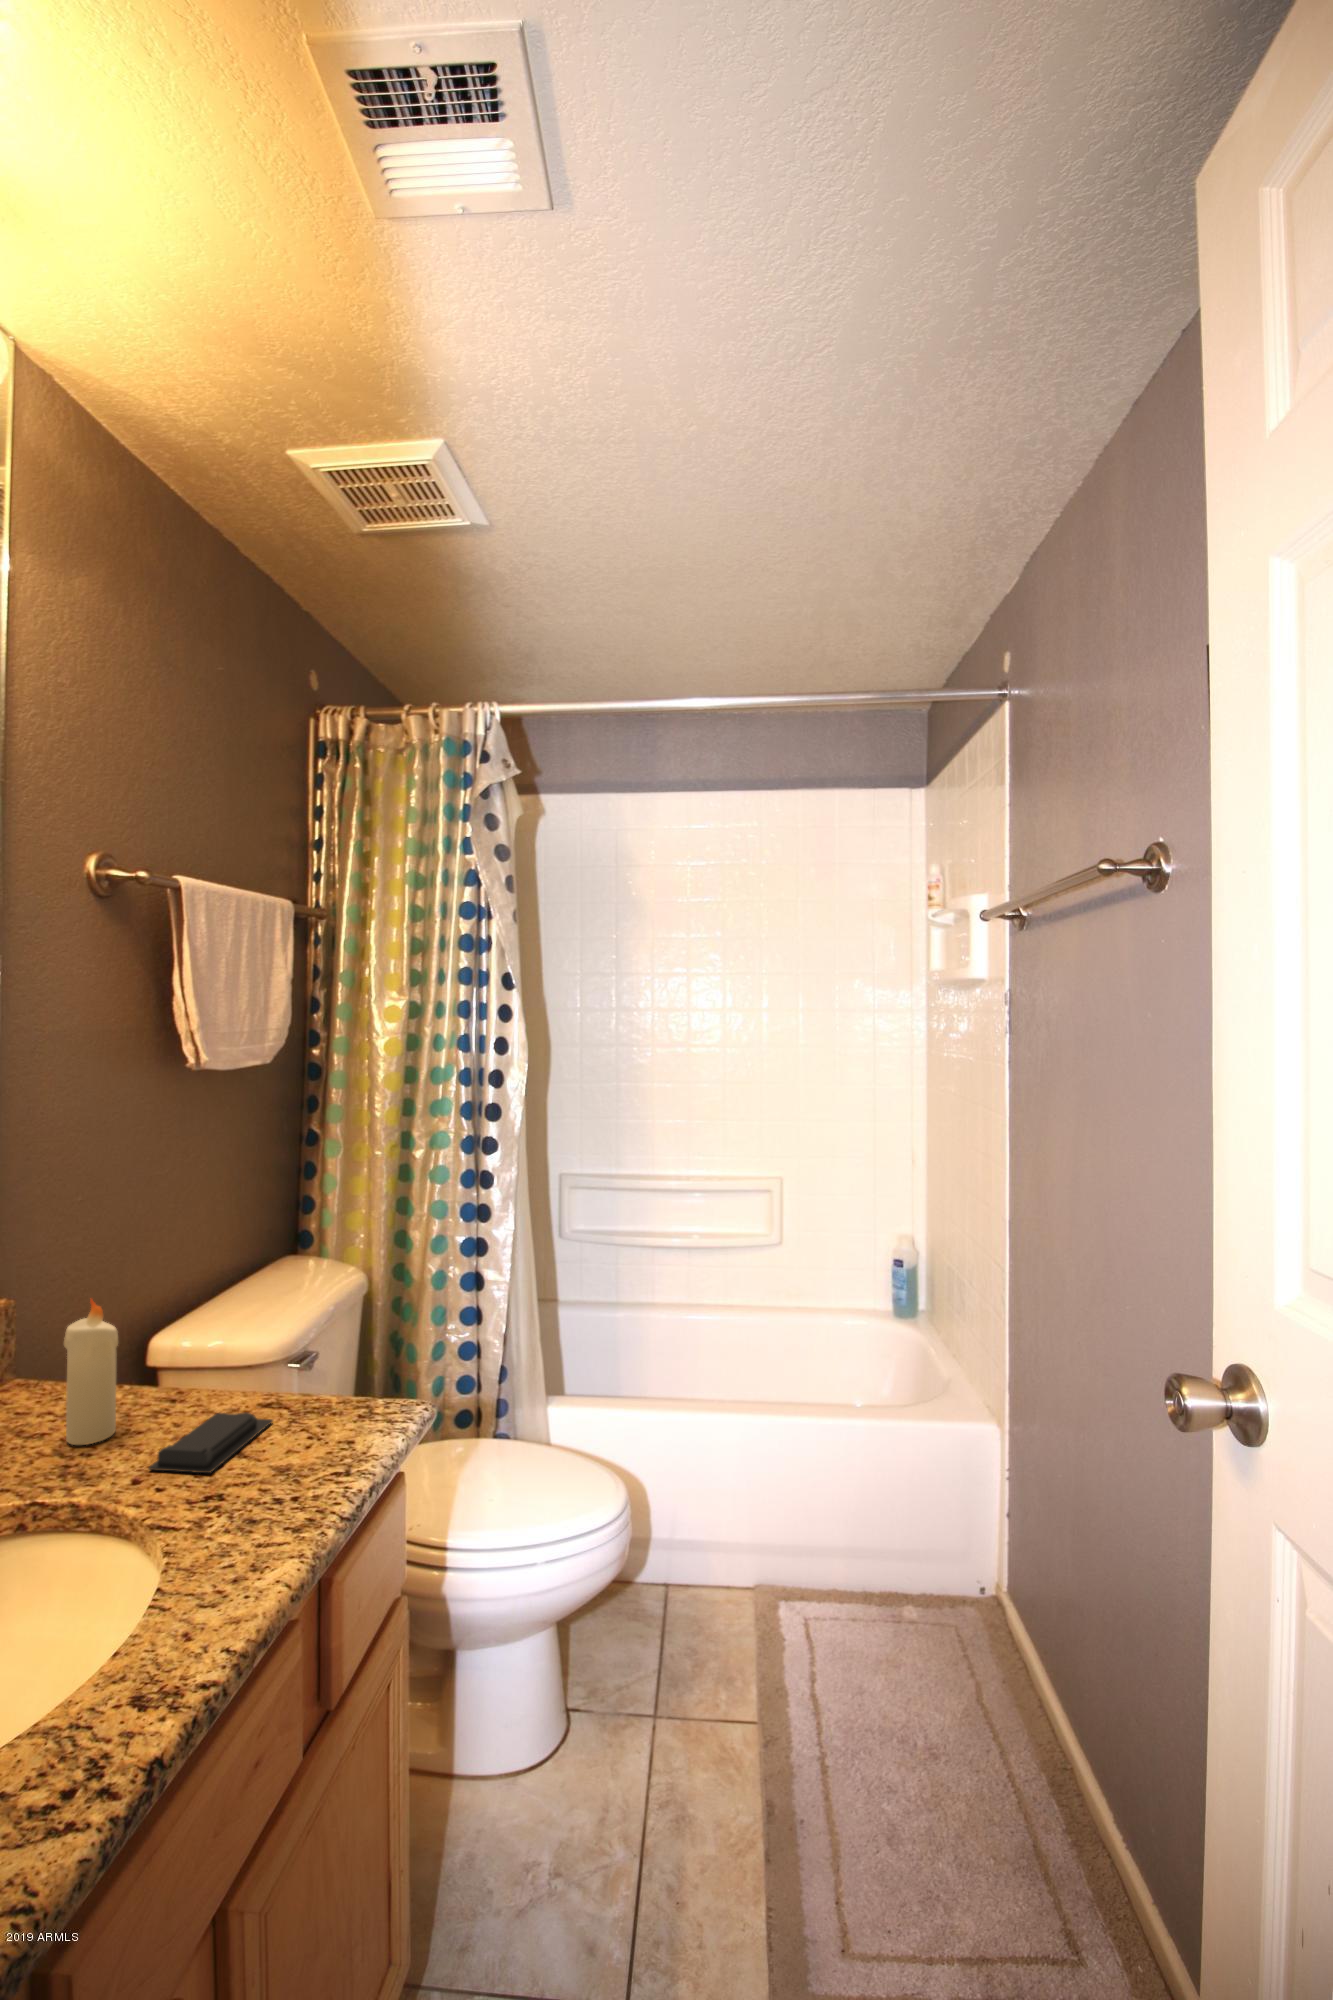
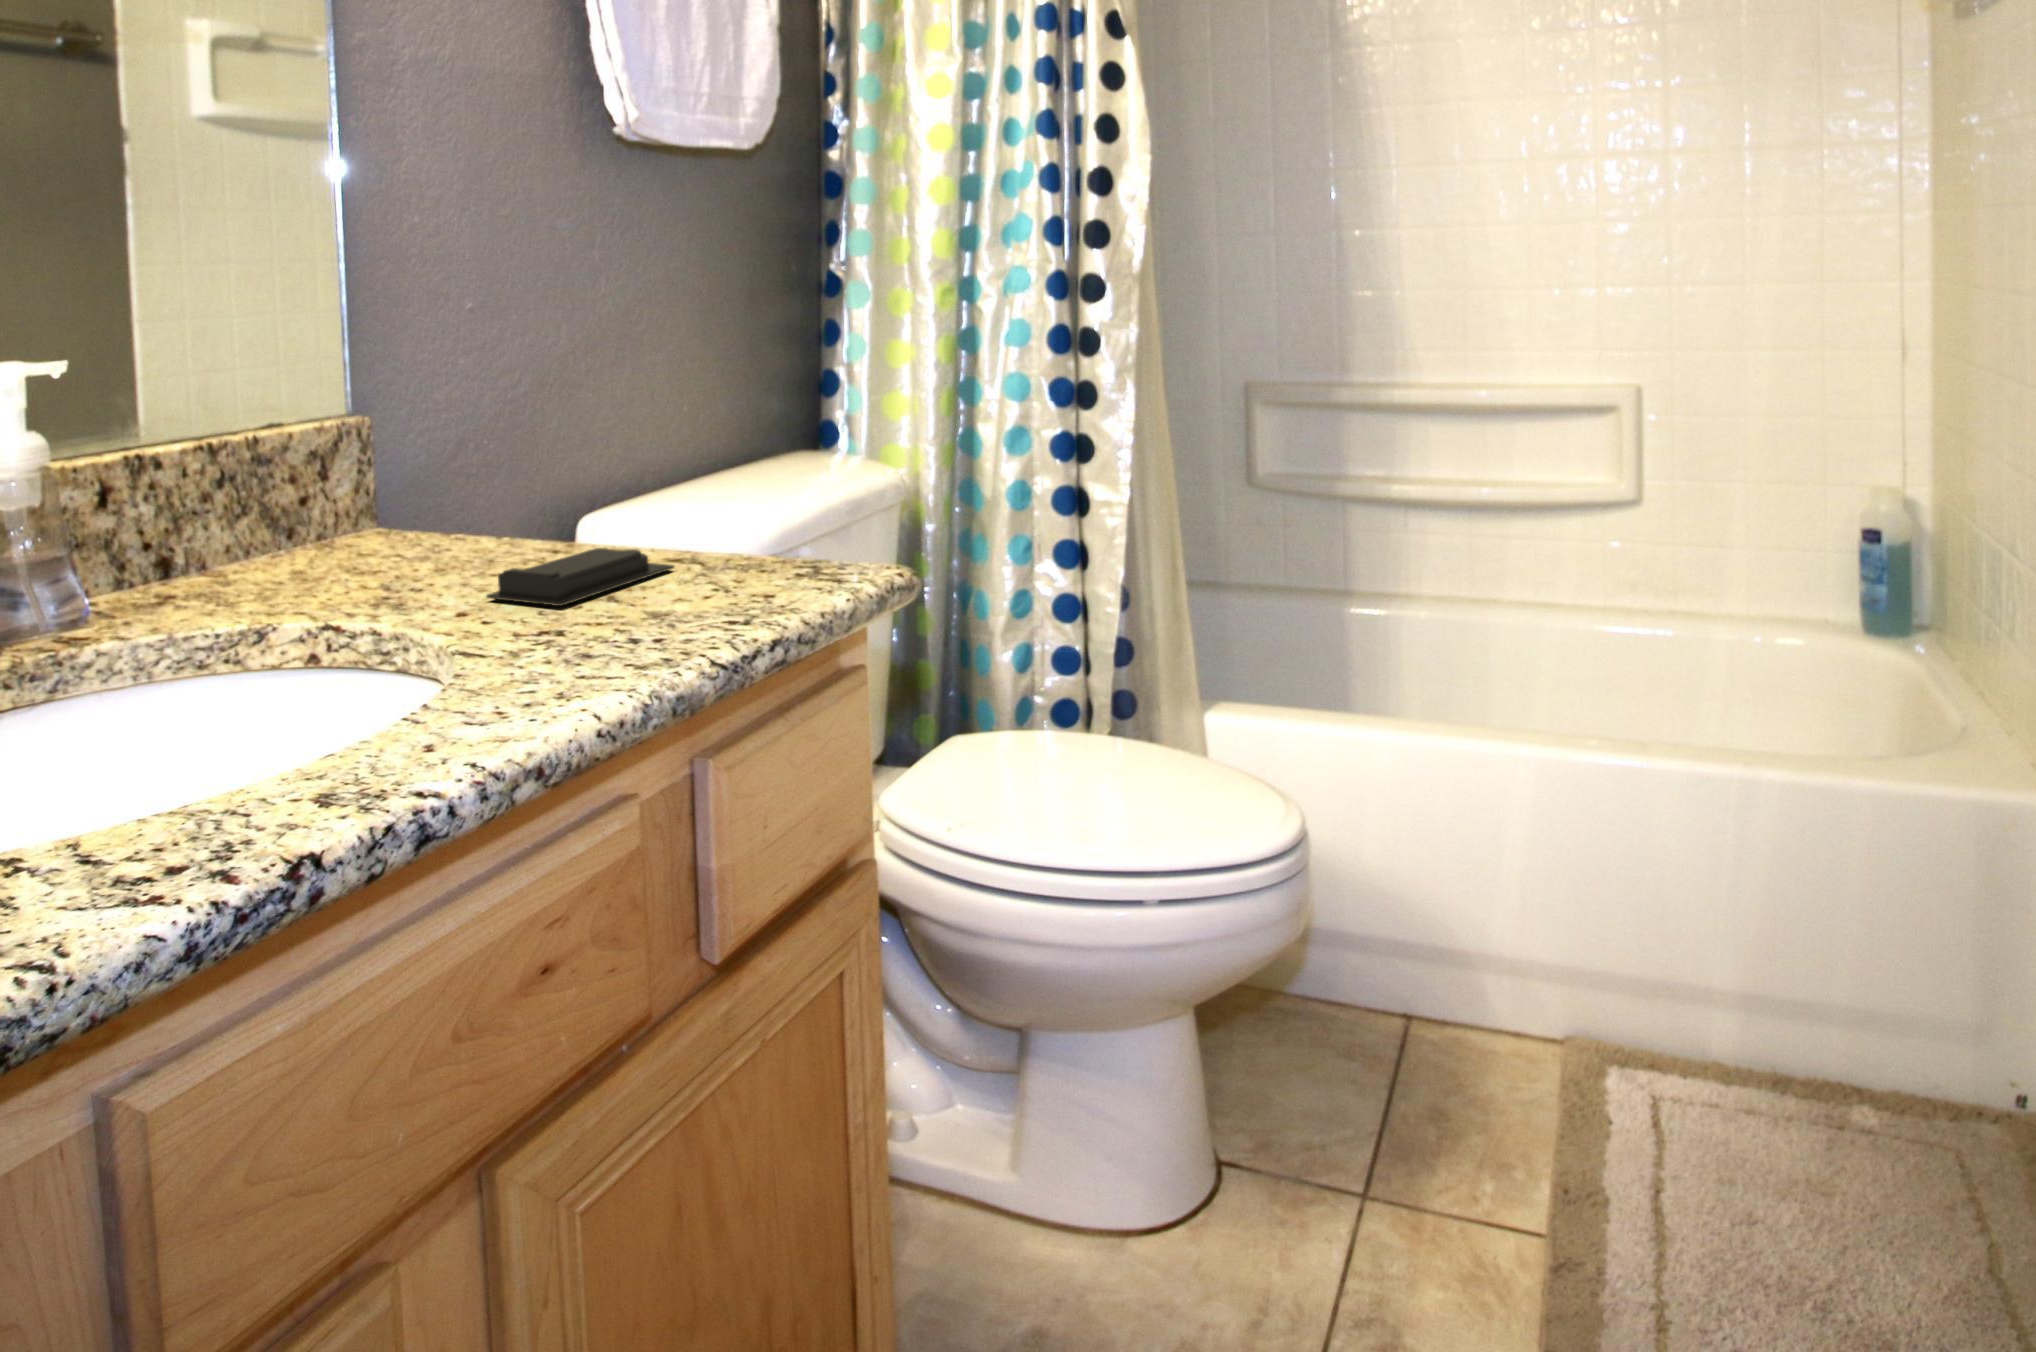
candle: present [64,1299,118,1445] -> none [396,371,472,574]

